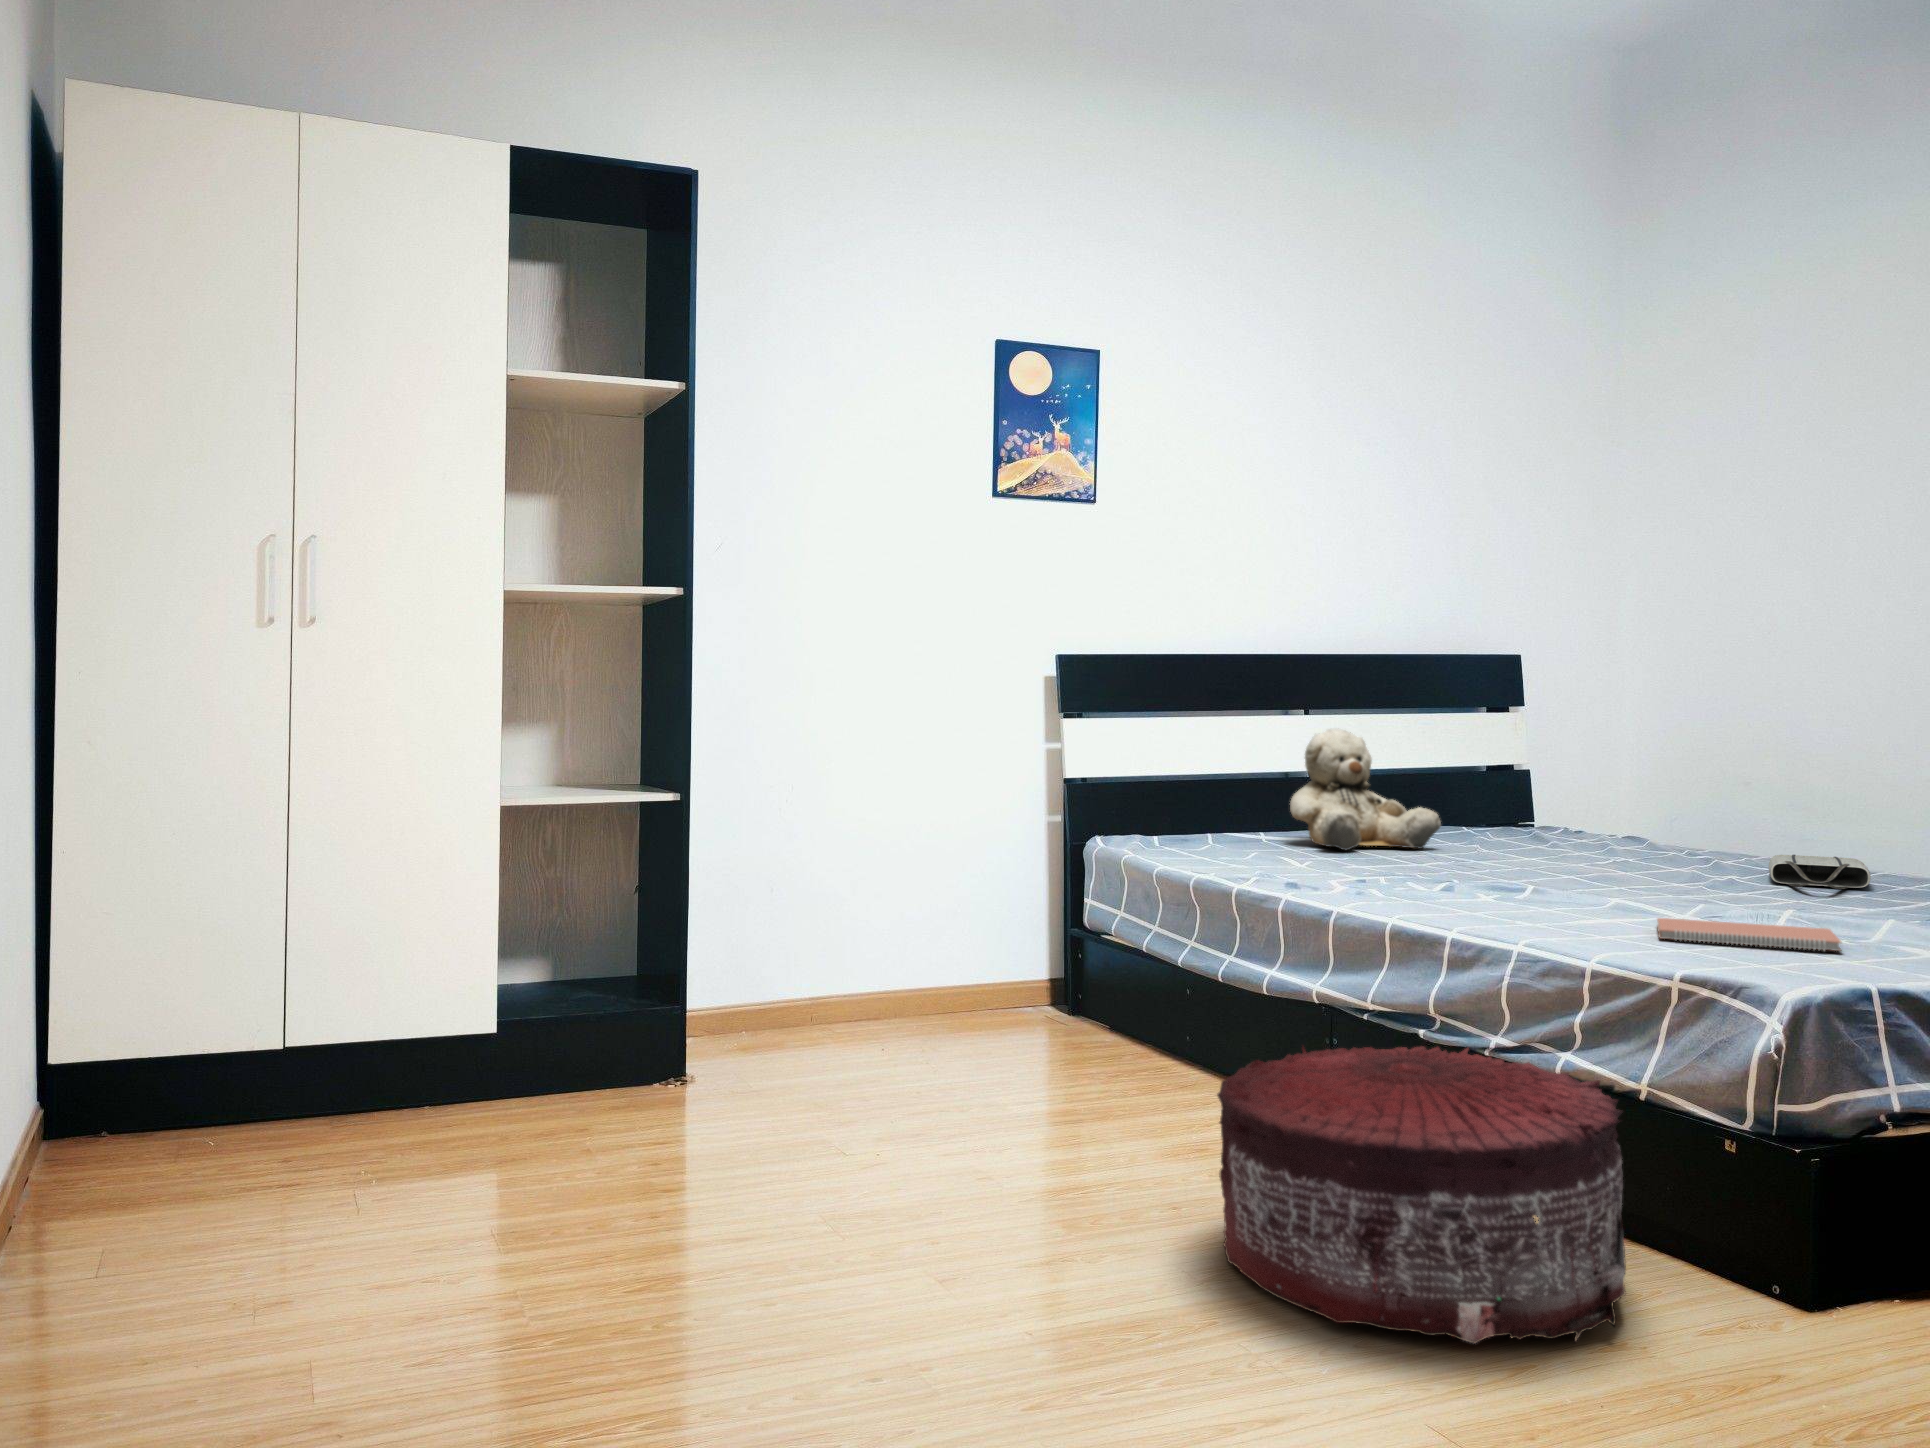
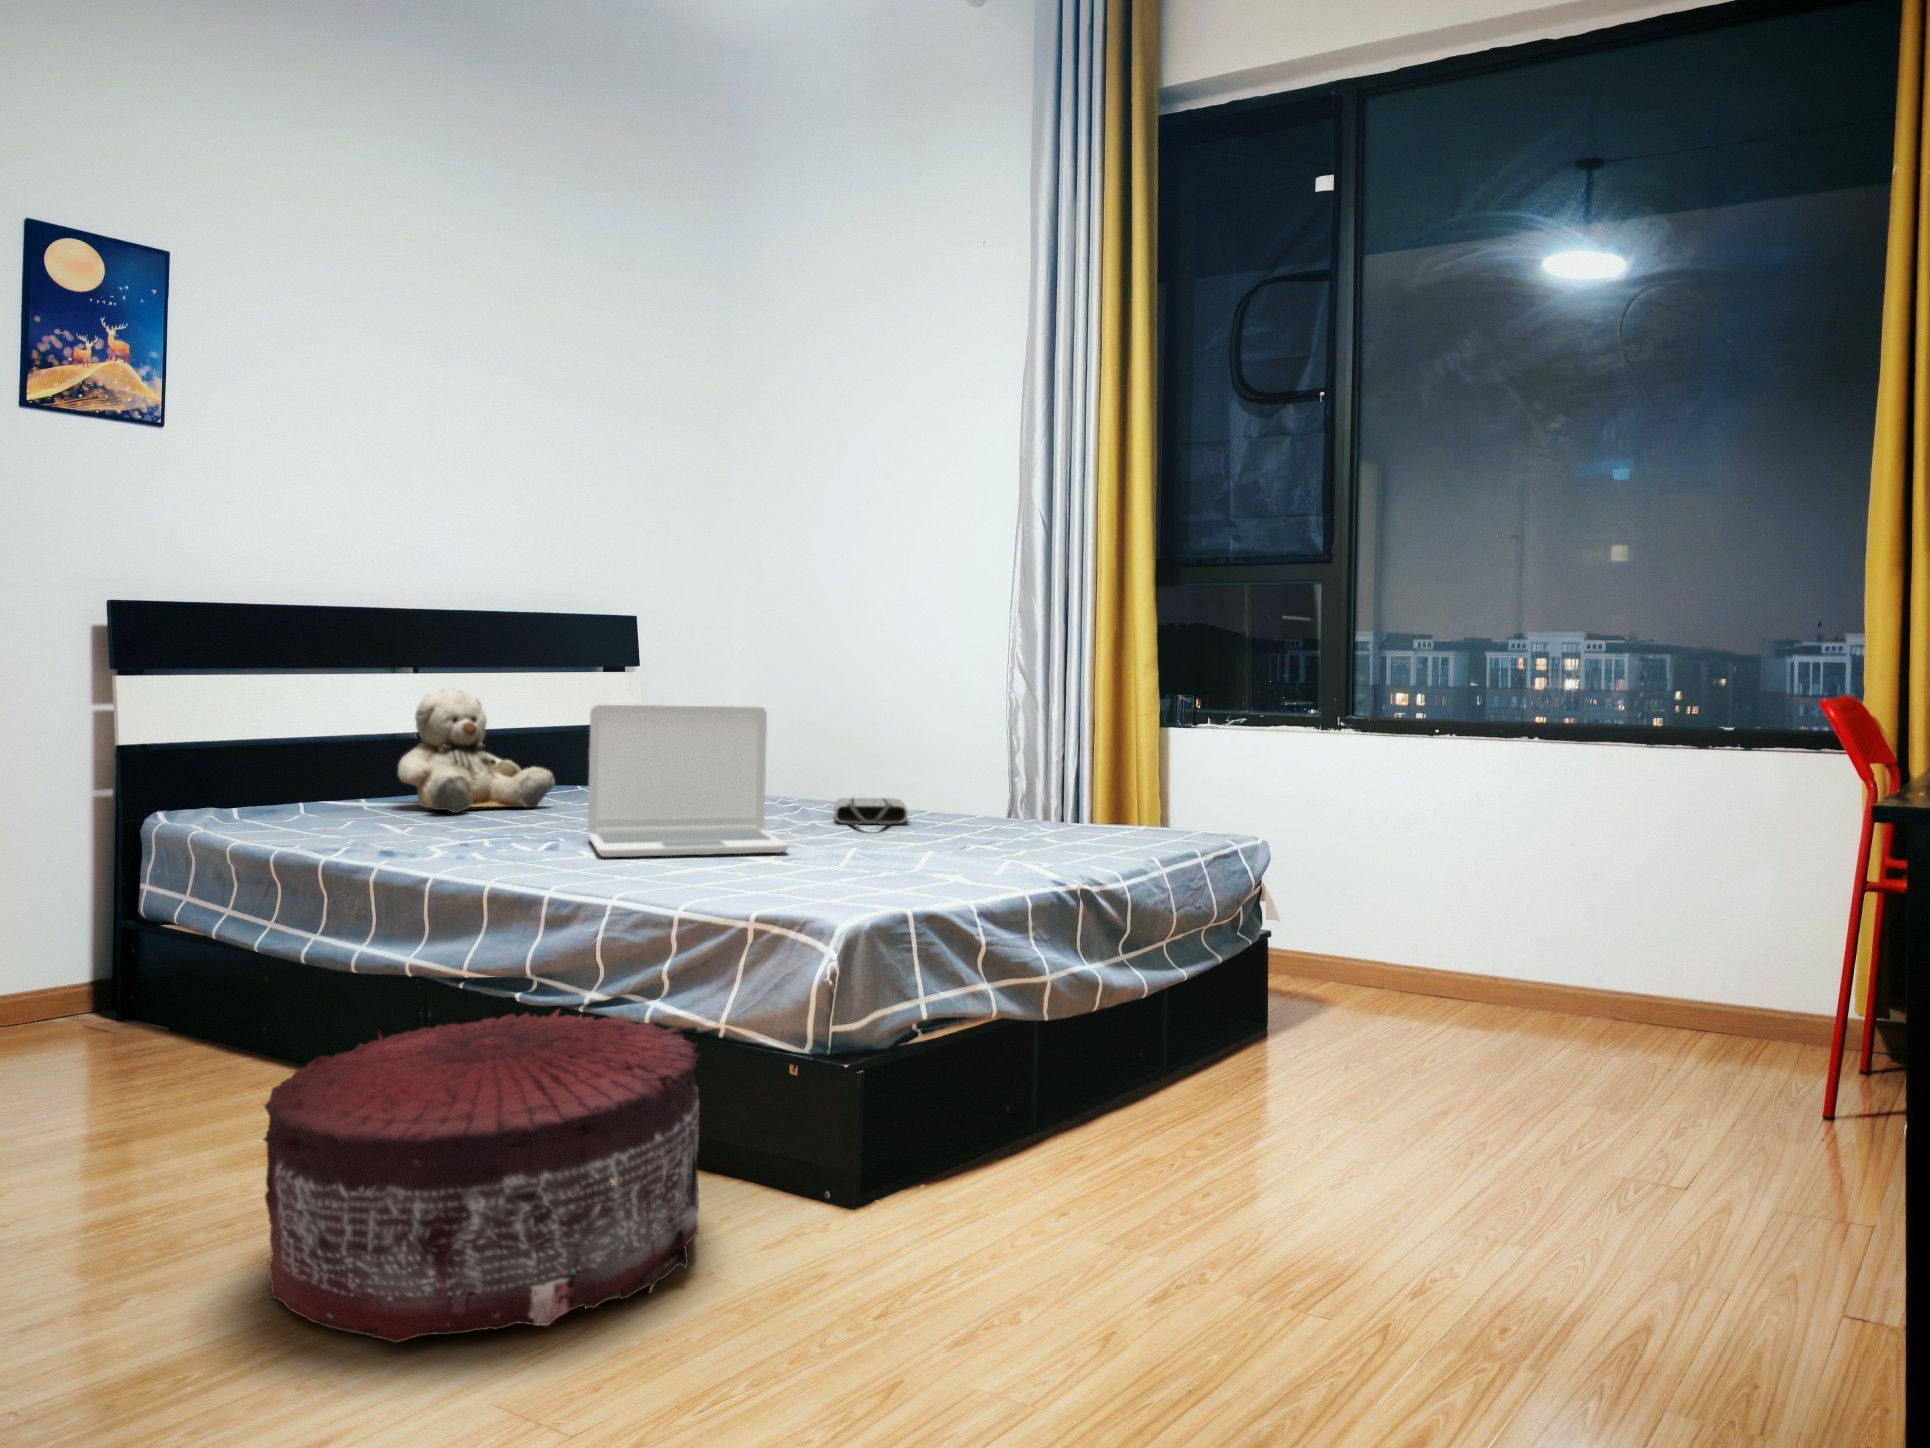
laptop: none [1482,746,1714,911] -> present [588,705,788,857]
notebook: present [1657,918,1841,951] -> none [740,861,886,883]

